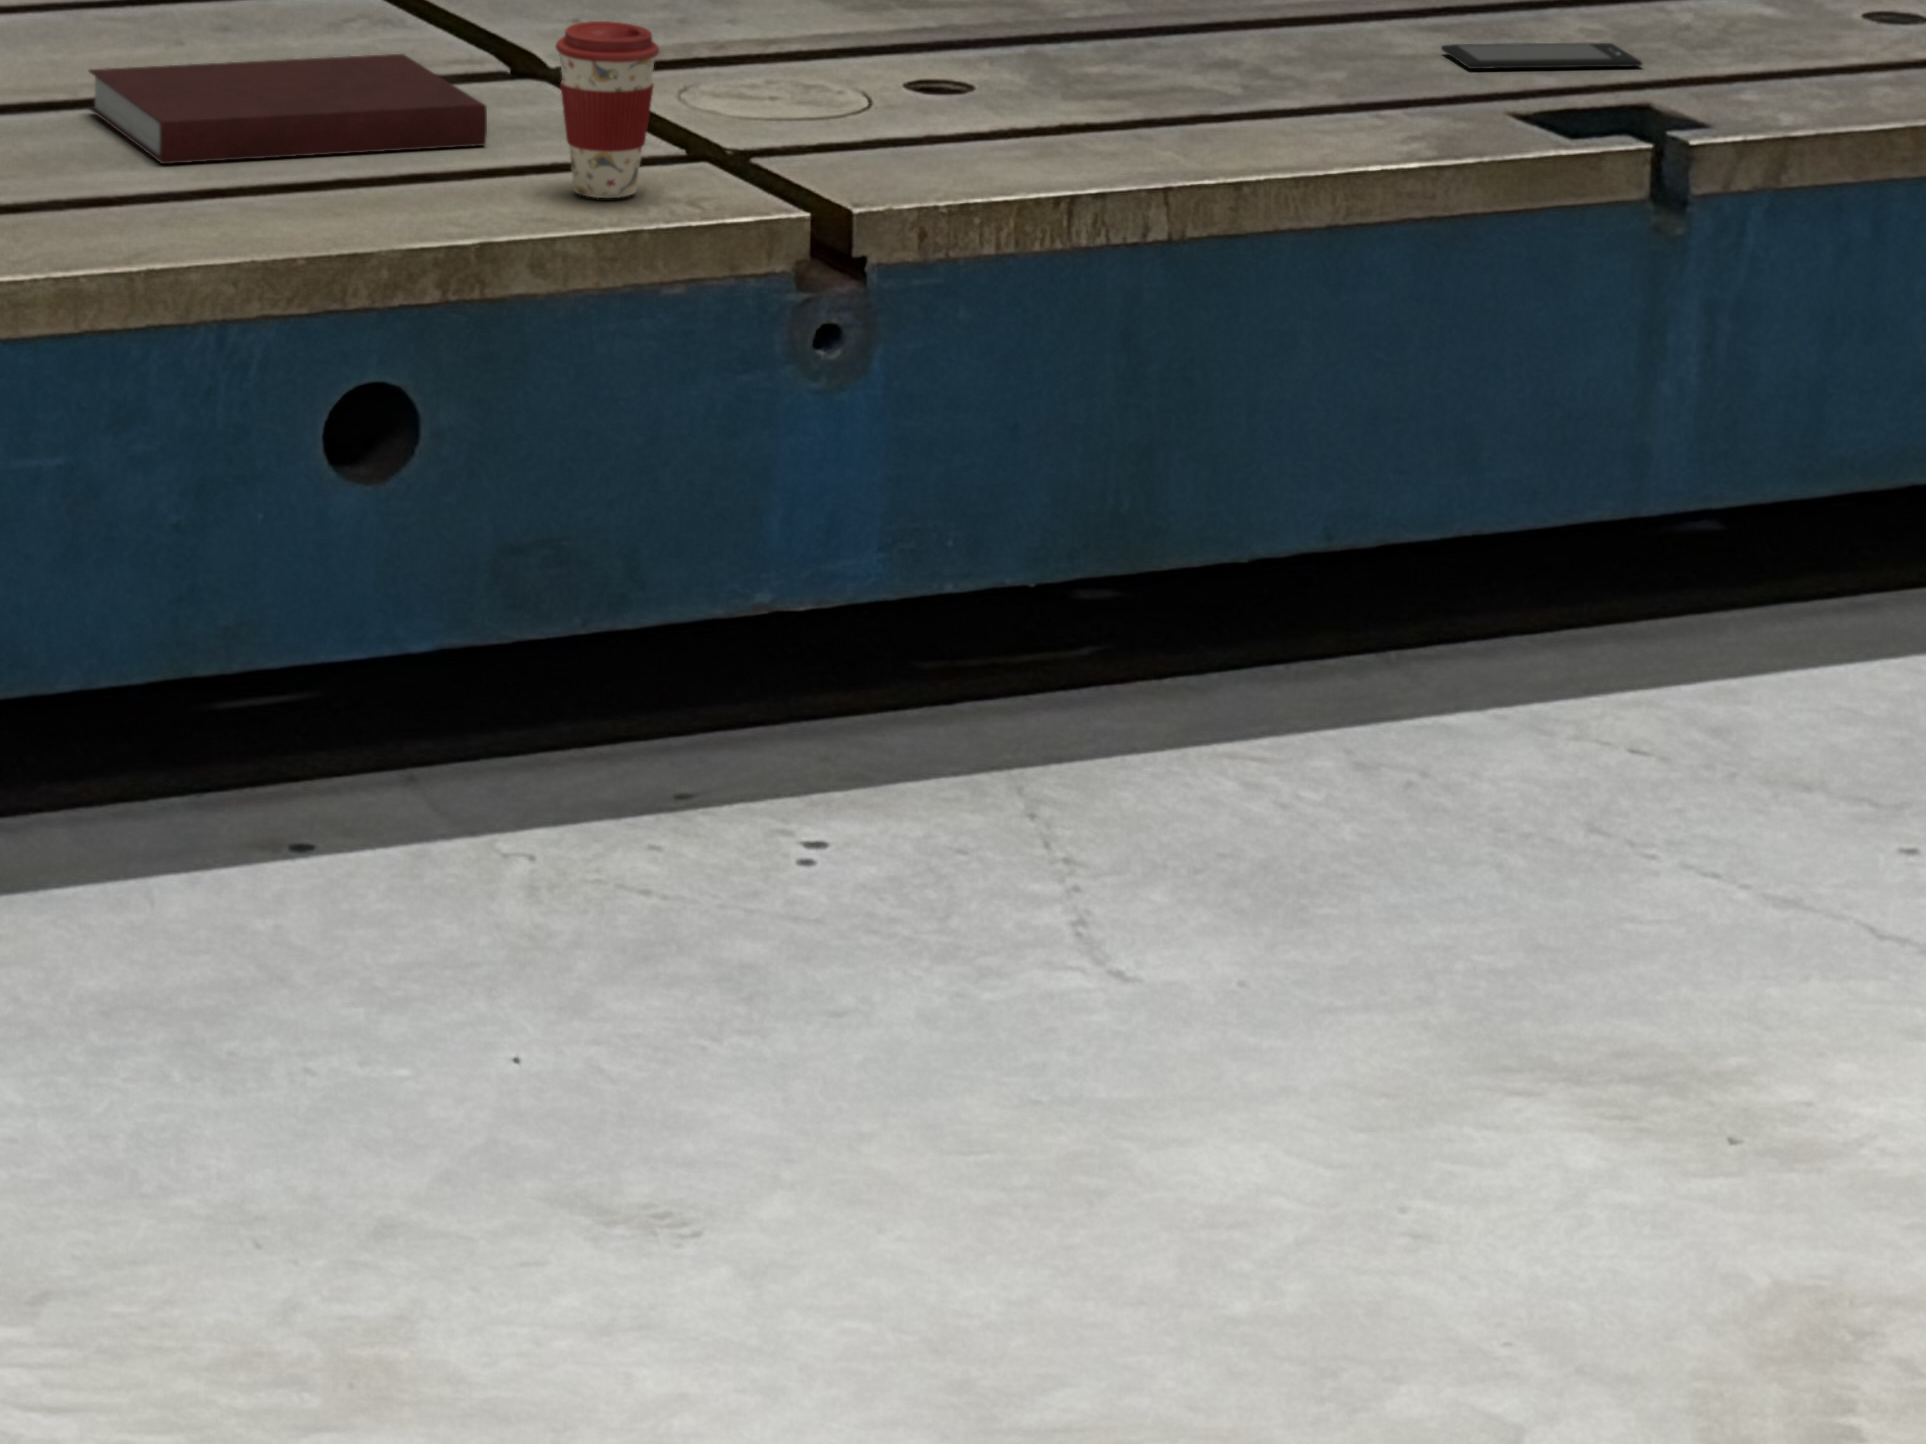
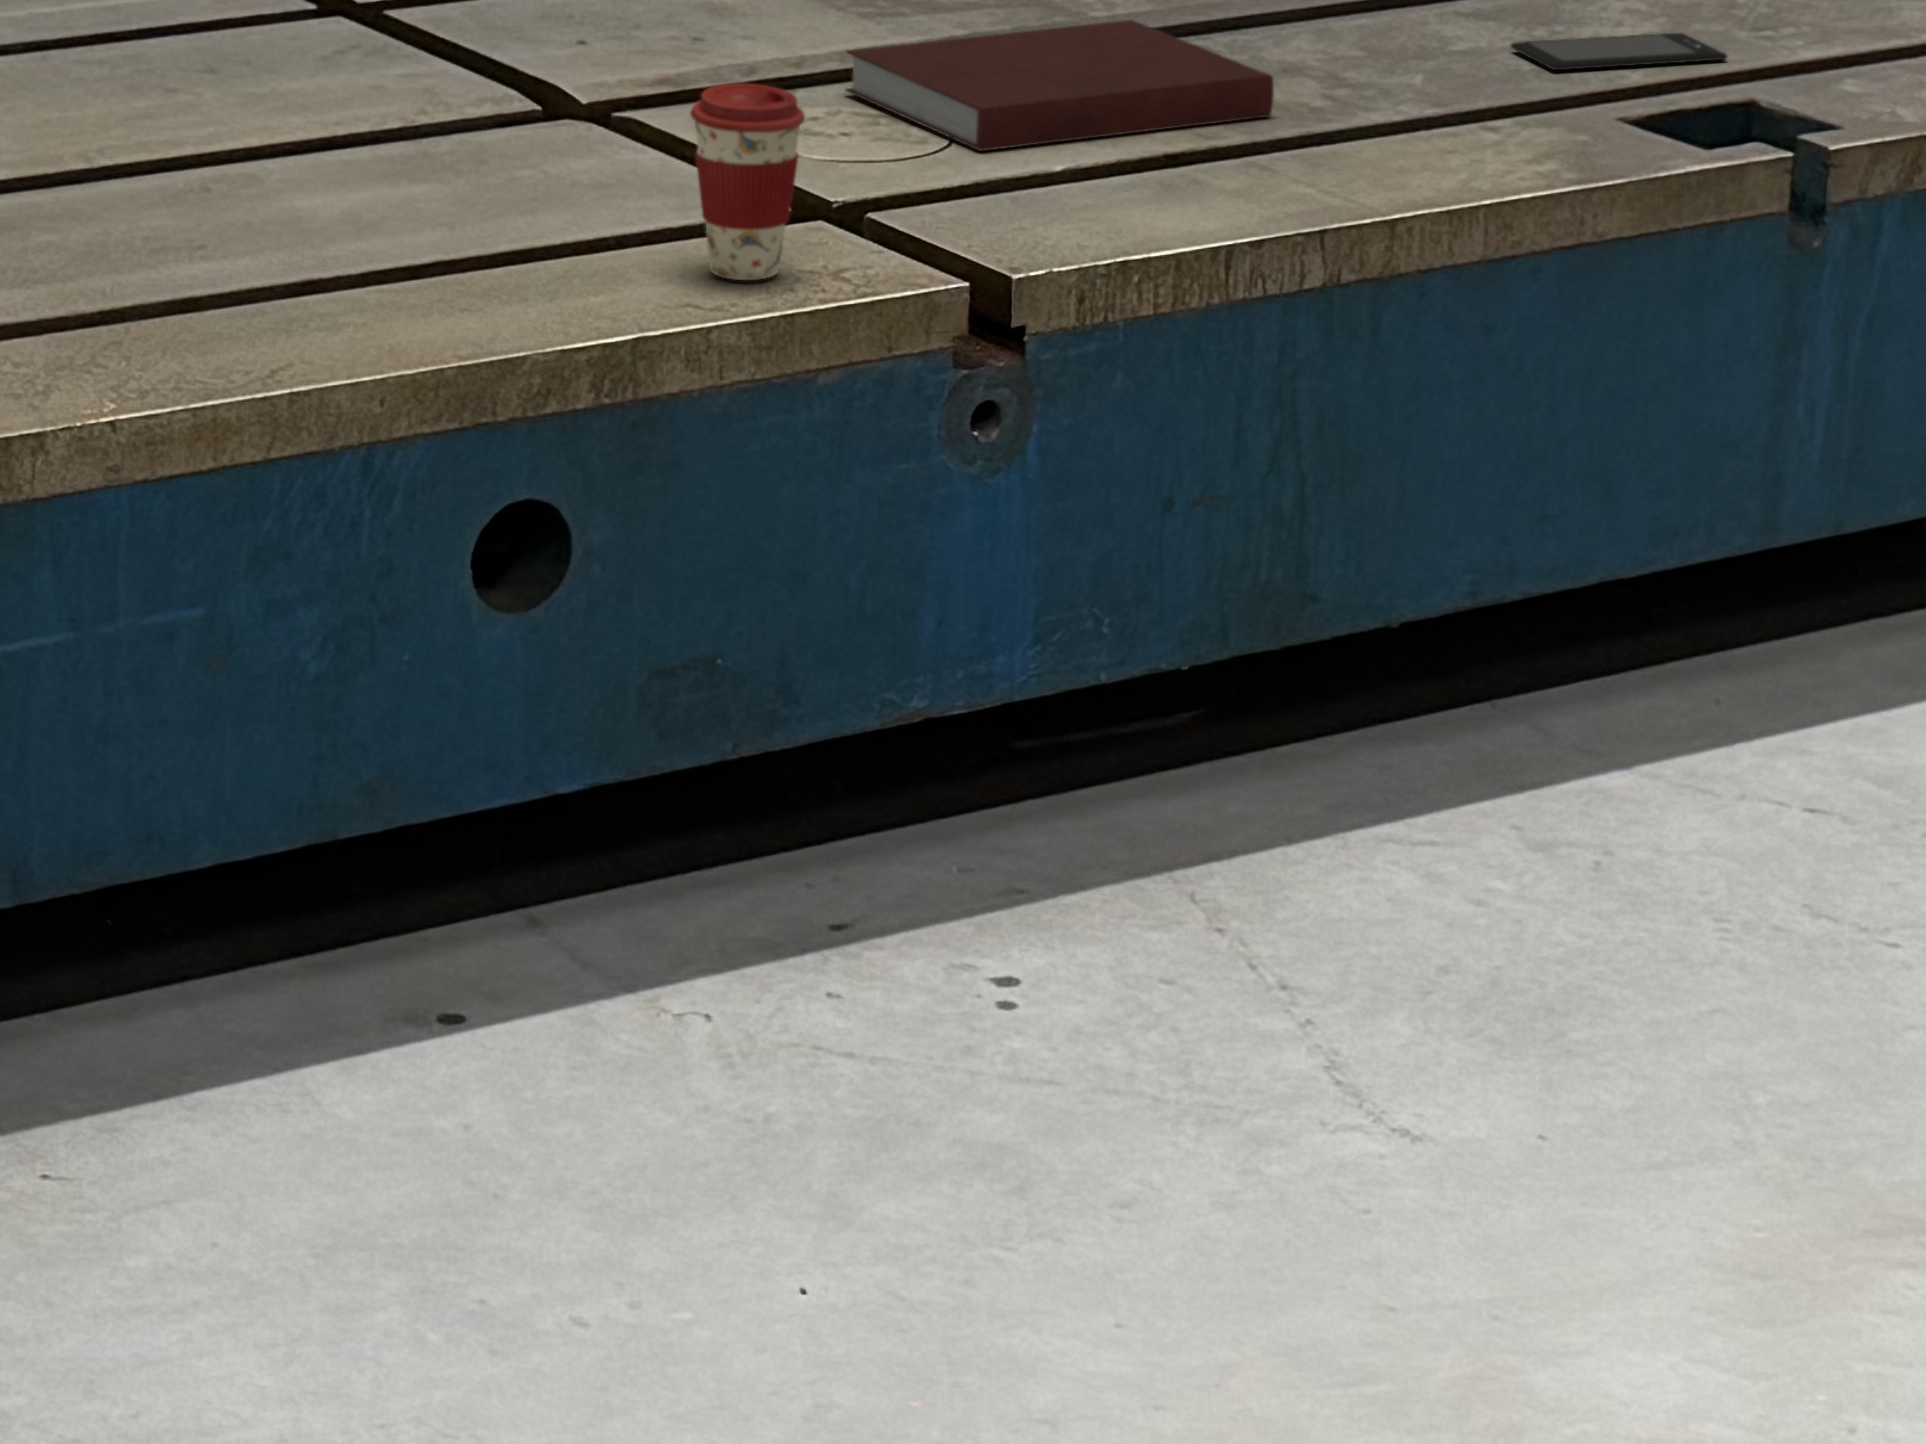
notebook: present [89,54,487,164] -> present [846,20,1274,151]

